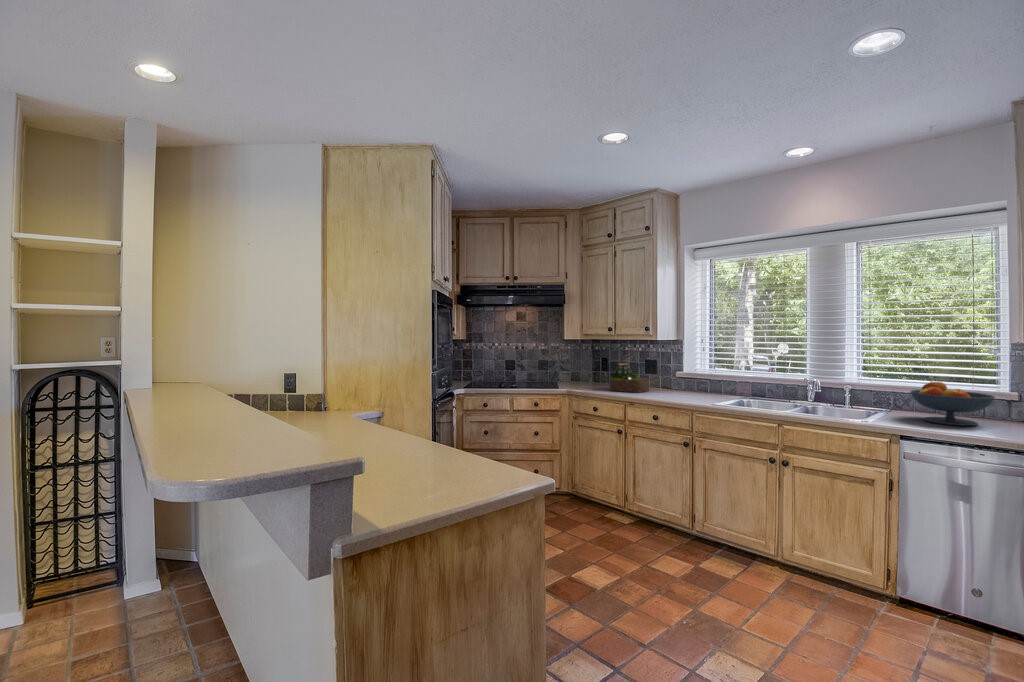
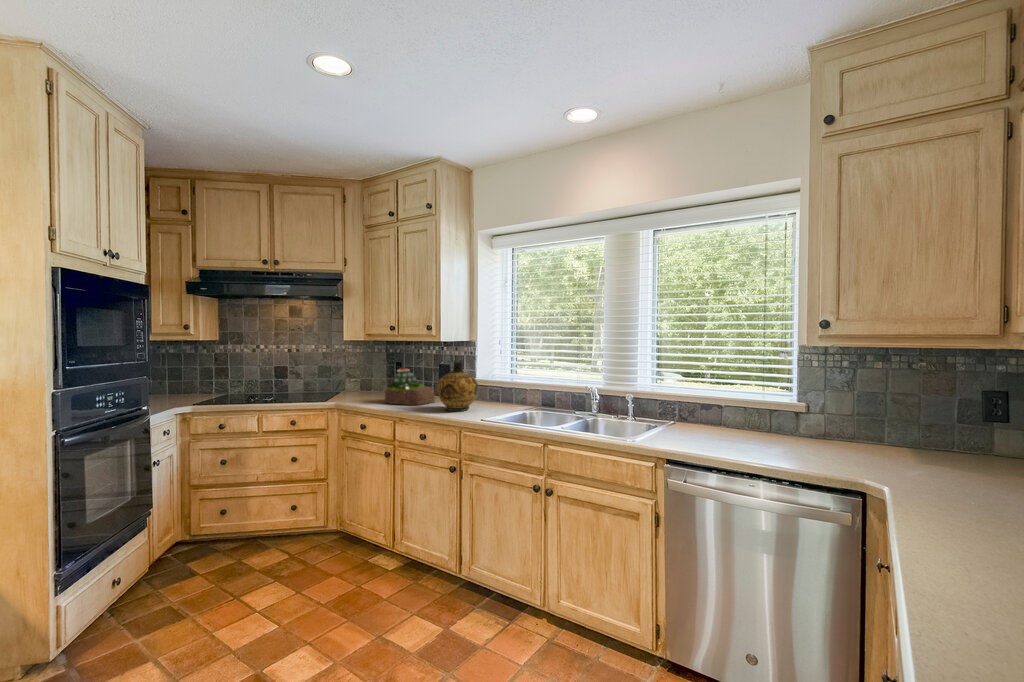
ceramic jug: none [661,355,697,397] -> present [437,360,478,411]
fruit bowl: present [911,381,995,426] -> none [683,389,763,442]

